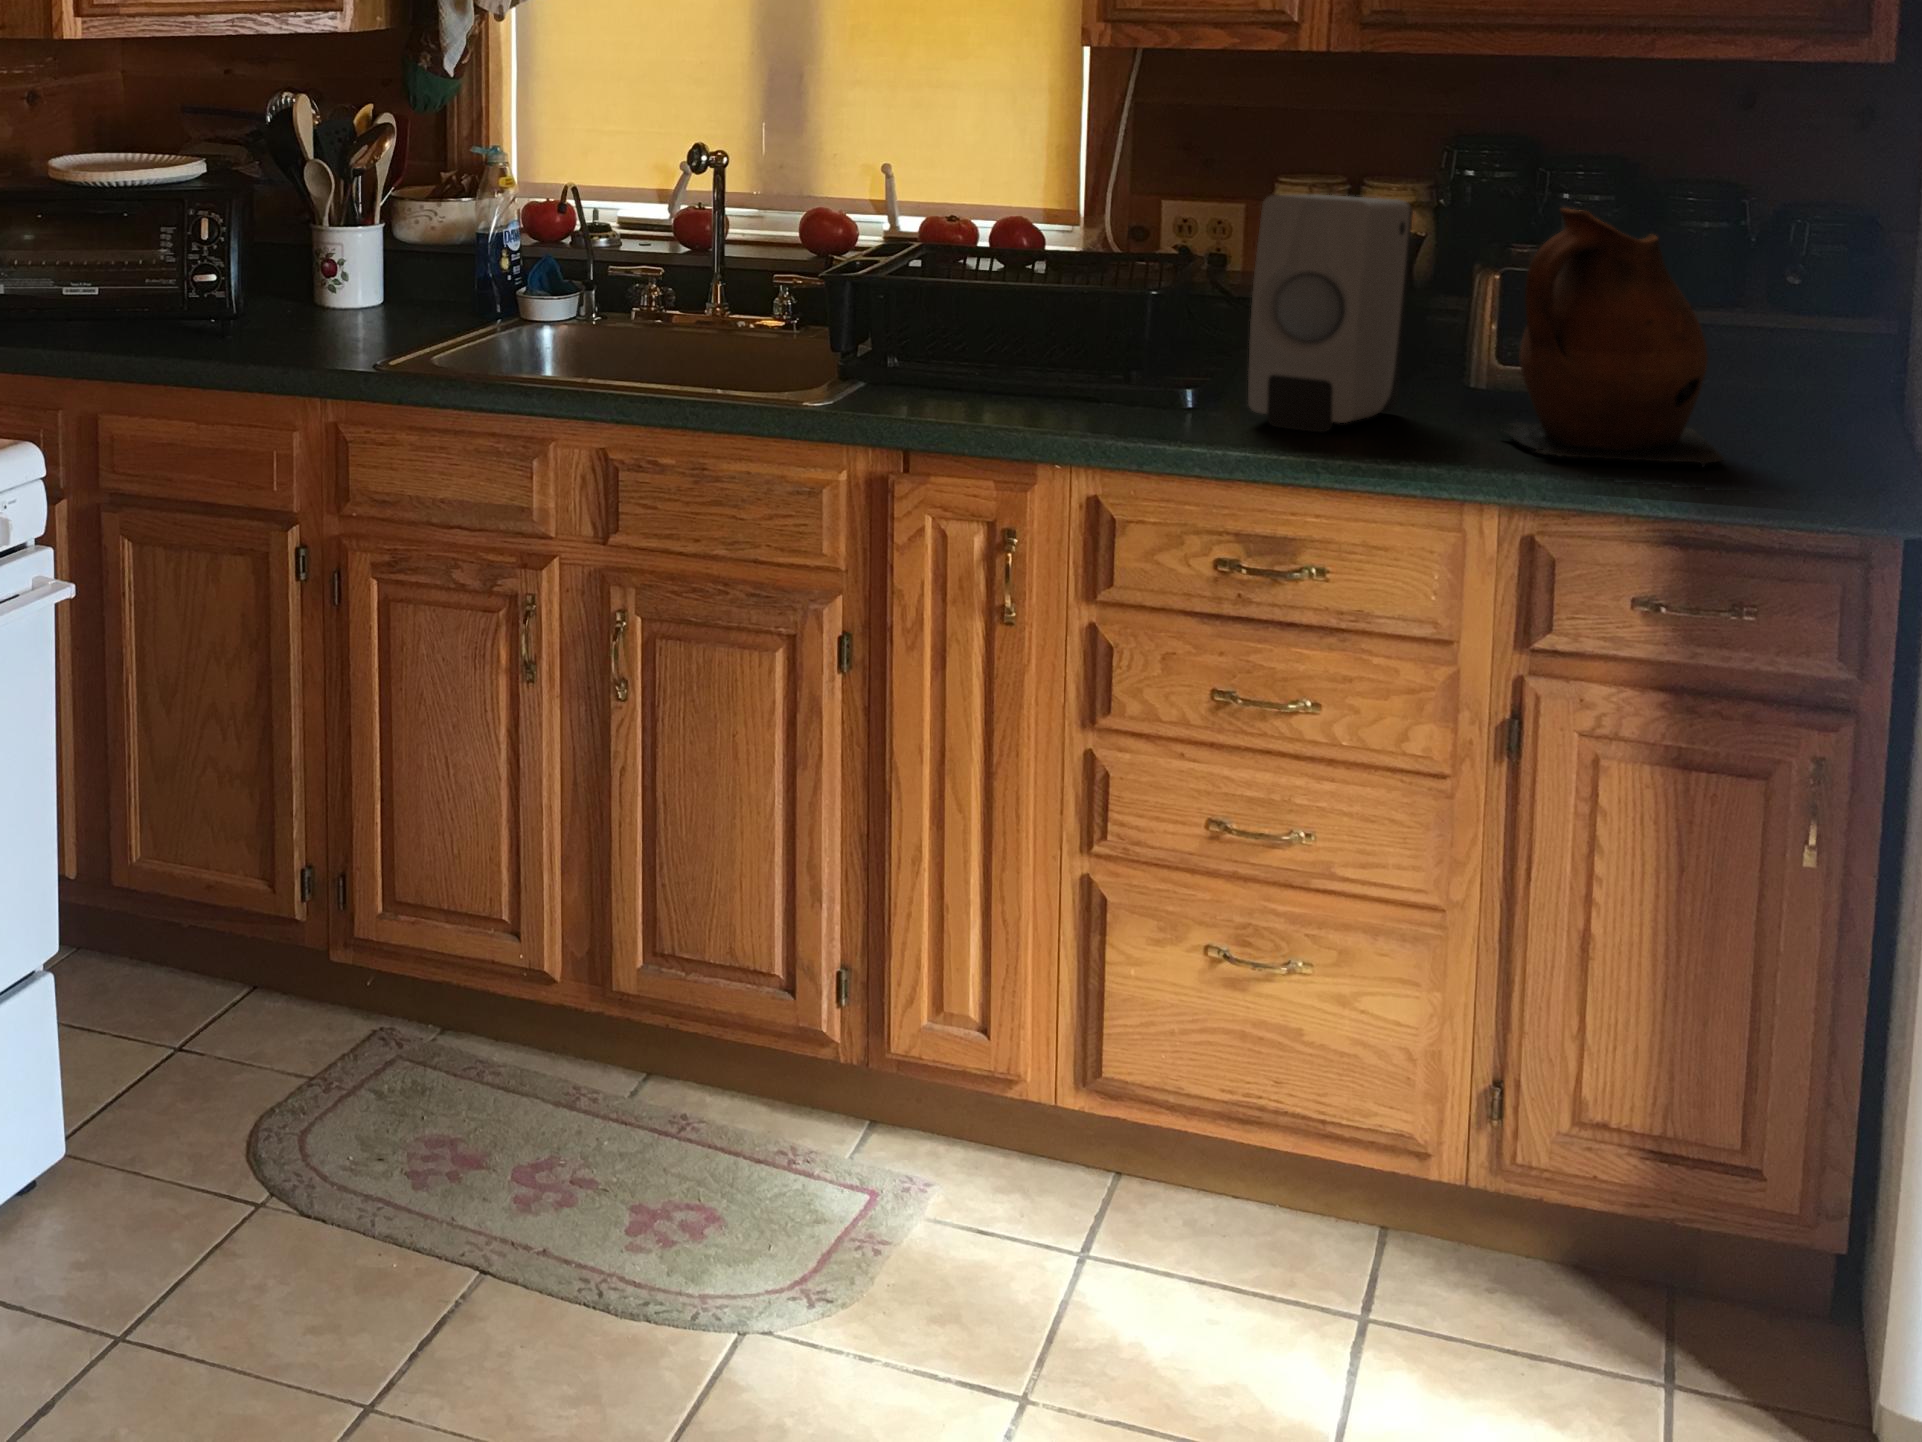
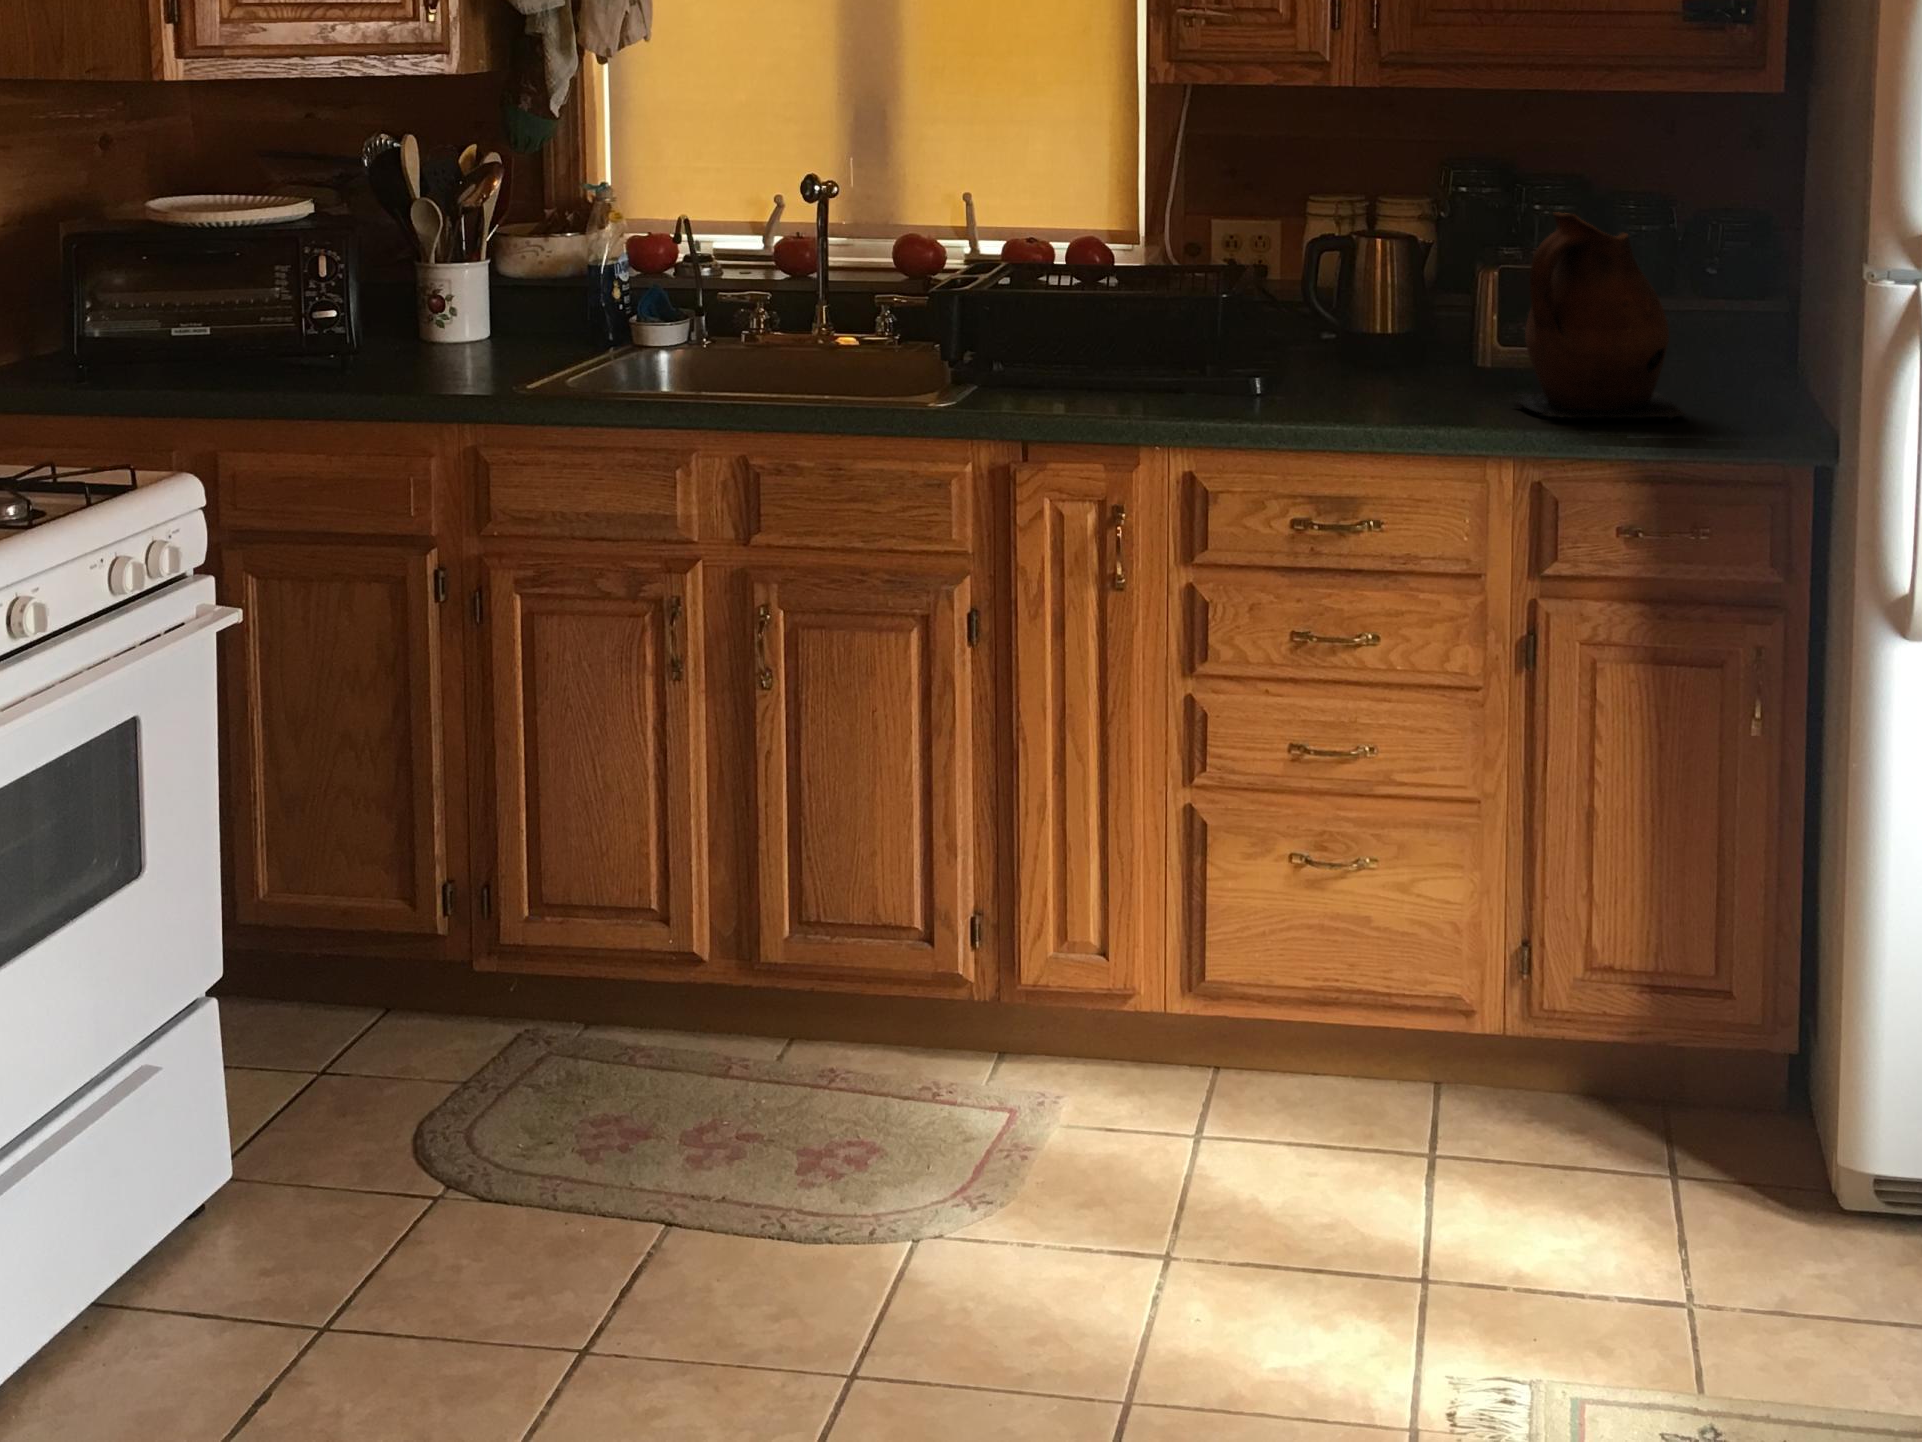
soap dispenser: present [1248,195,1413,433] -> none [1308,208,1433,409]

